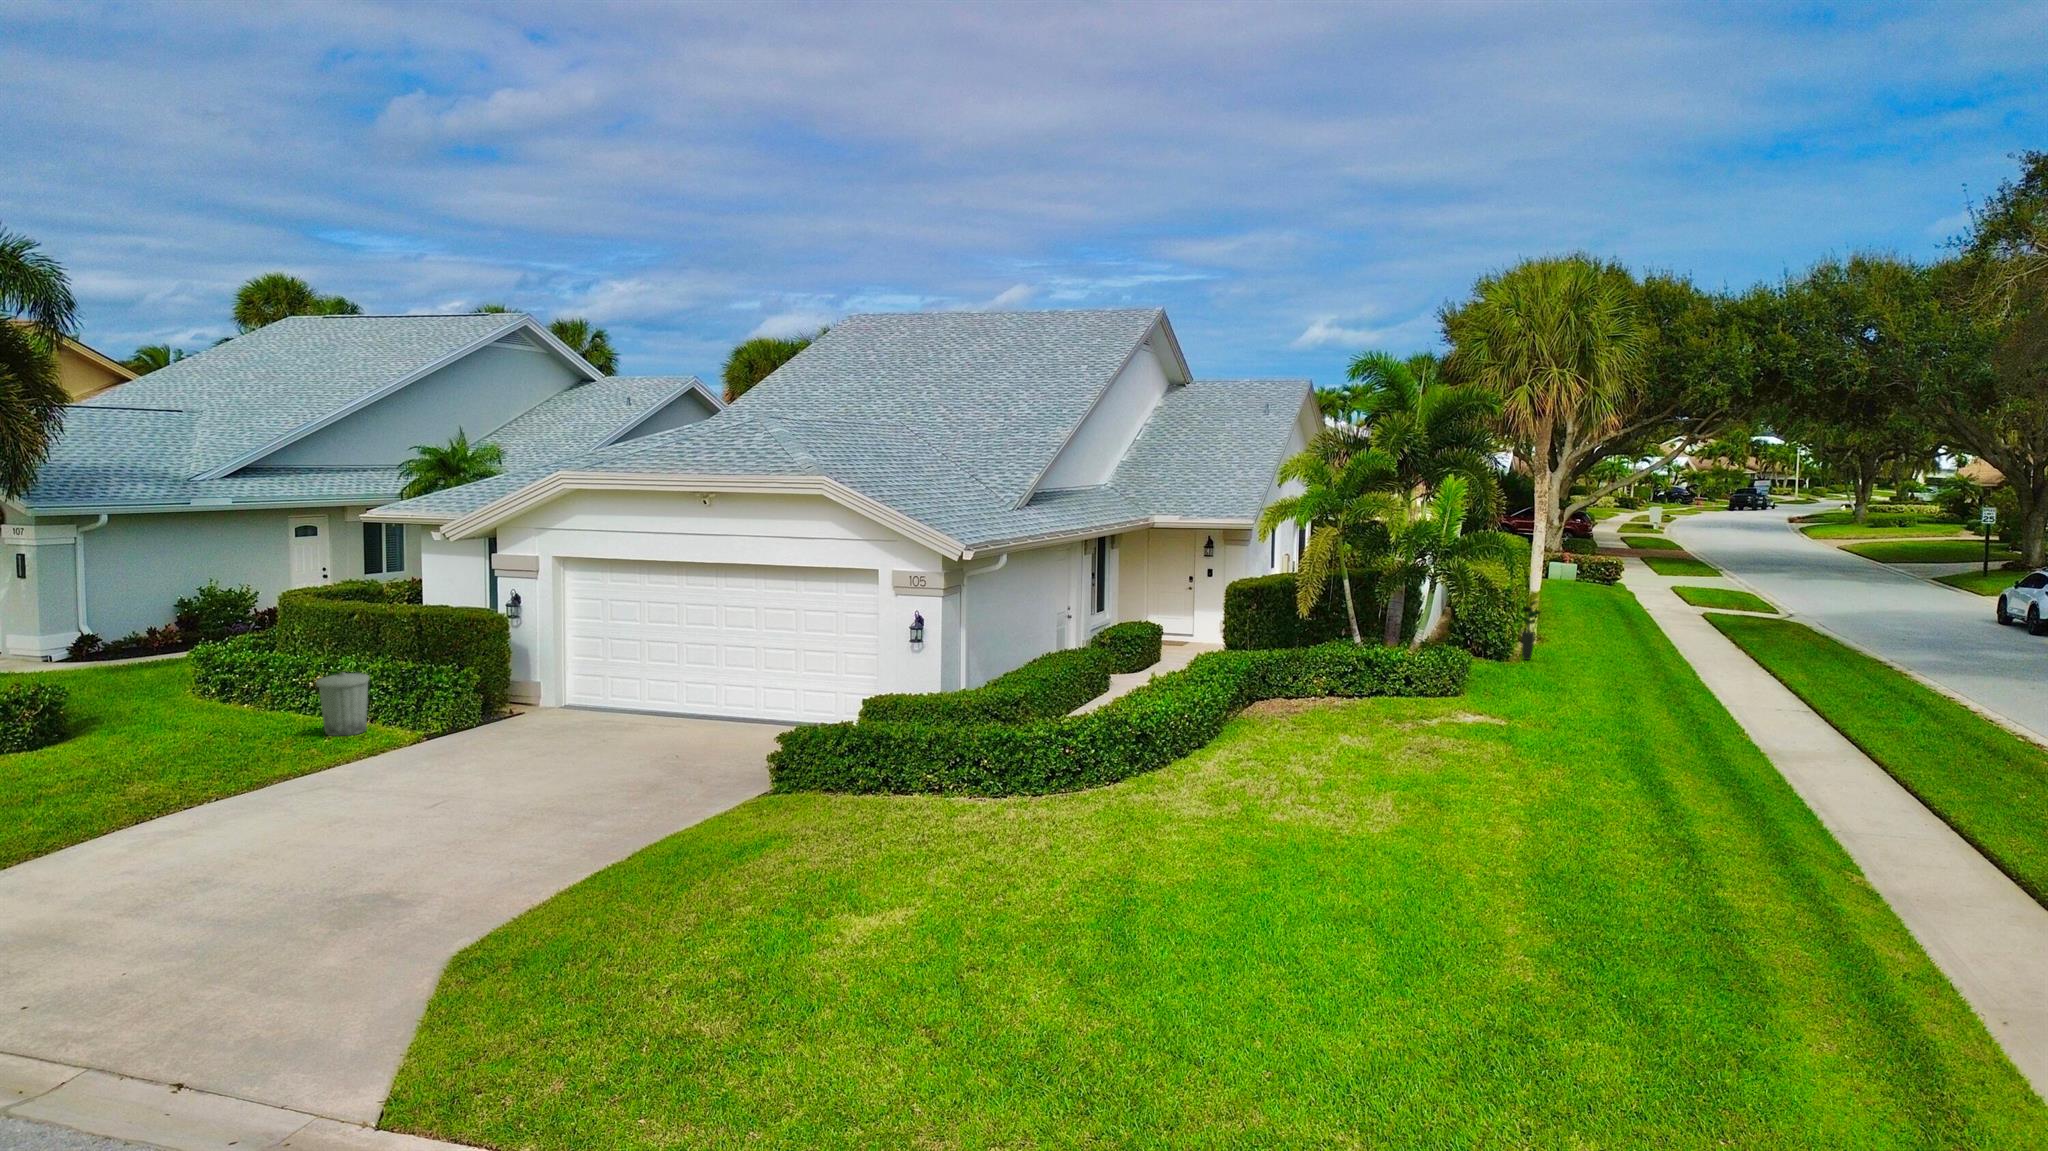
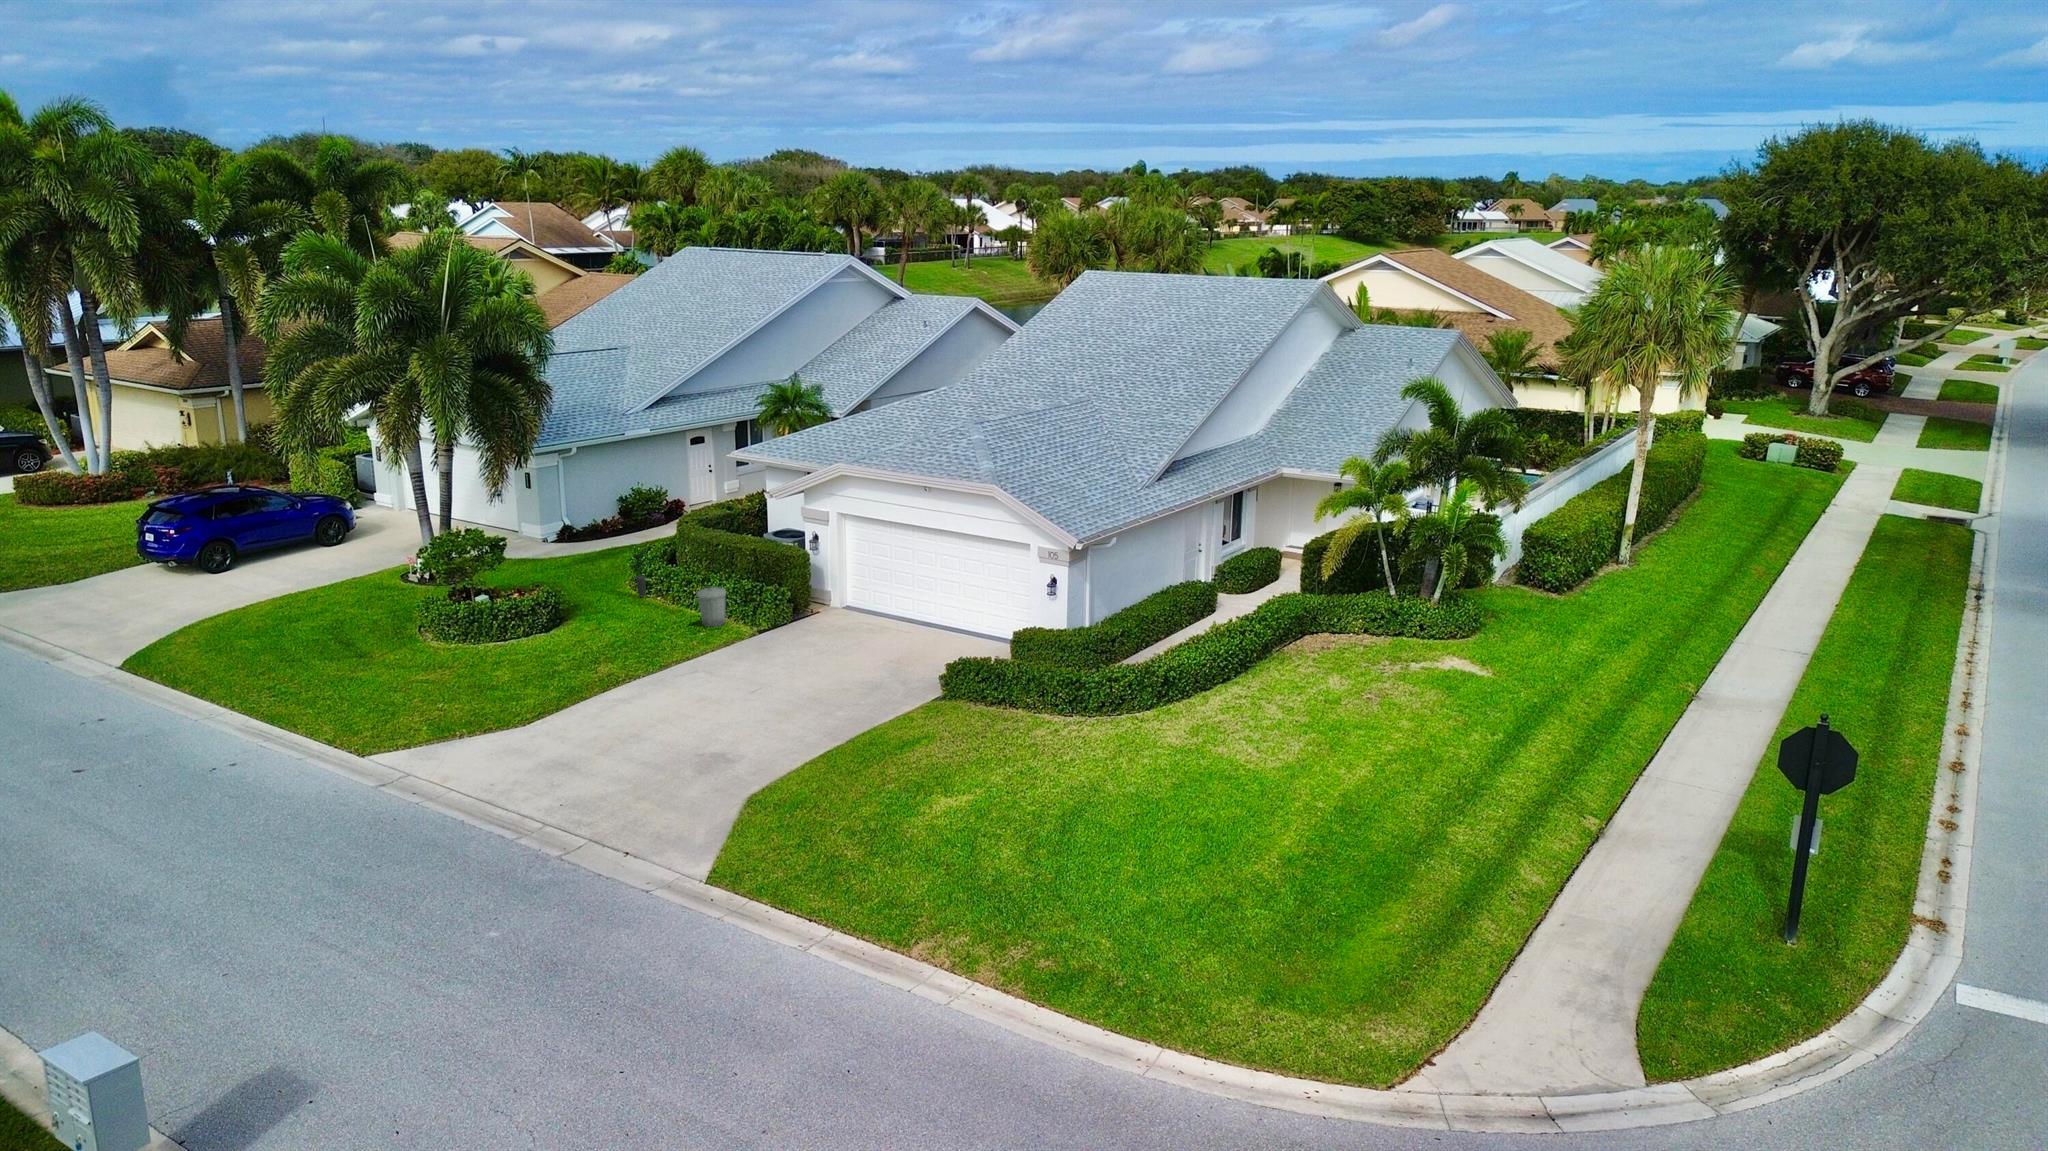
potted plant: present [1522,601,1540,660] -> present [632,550,648,597]

